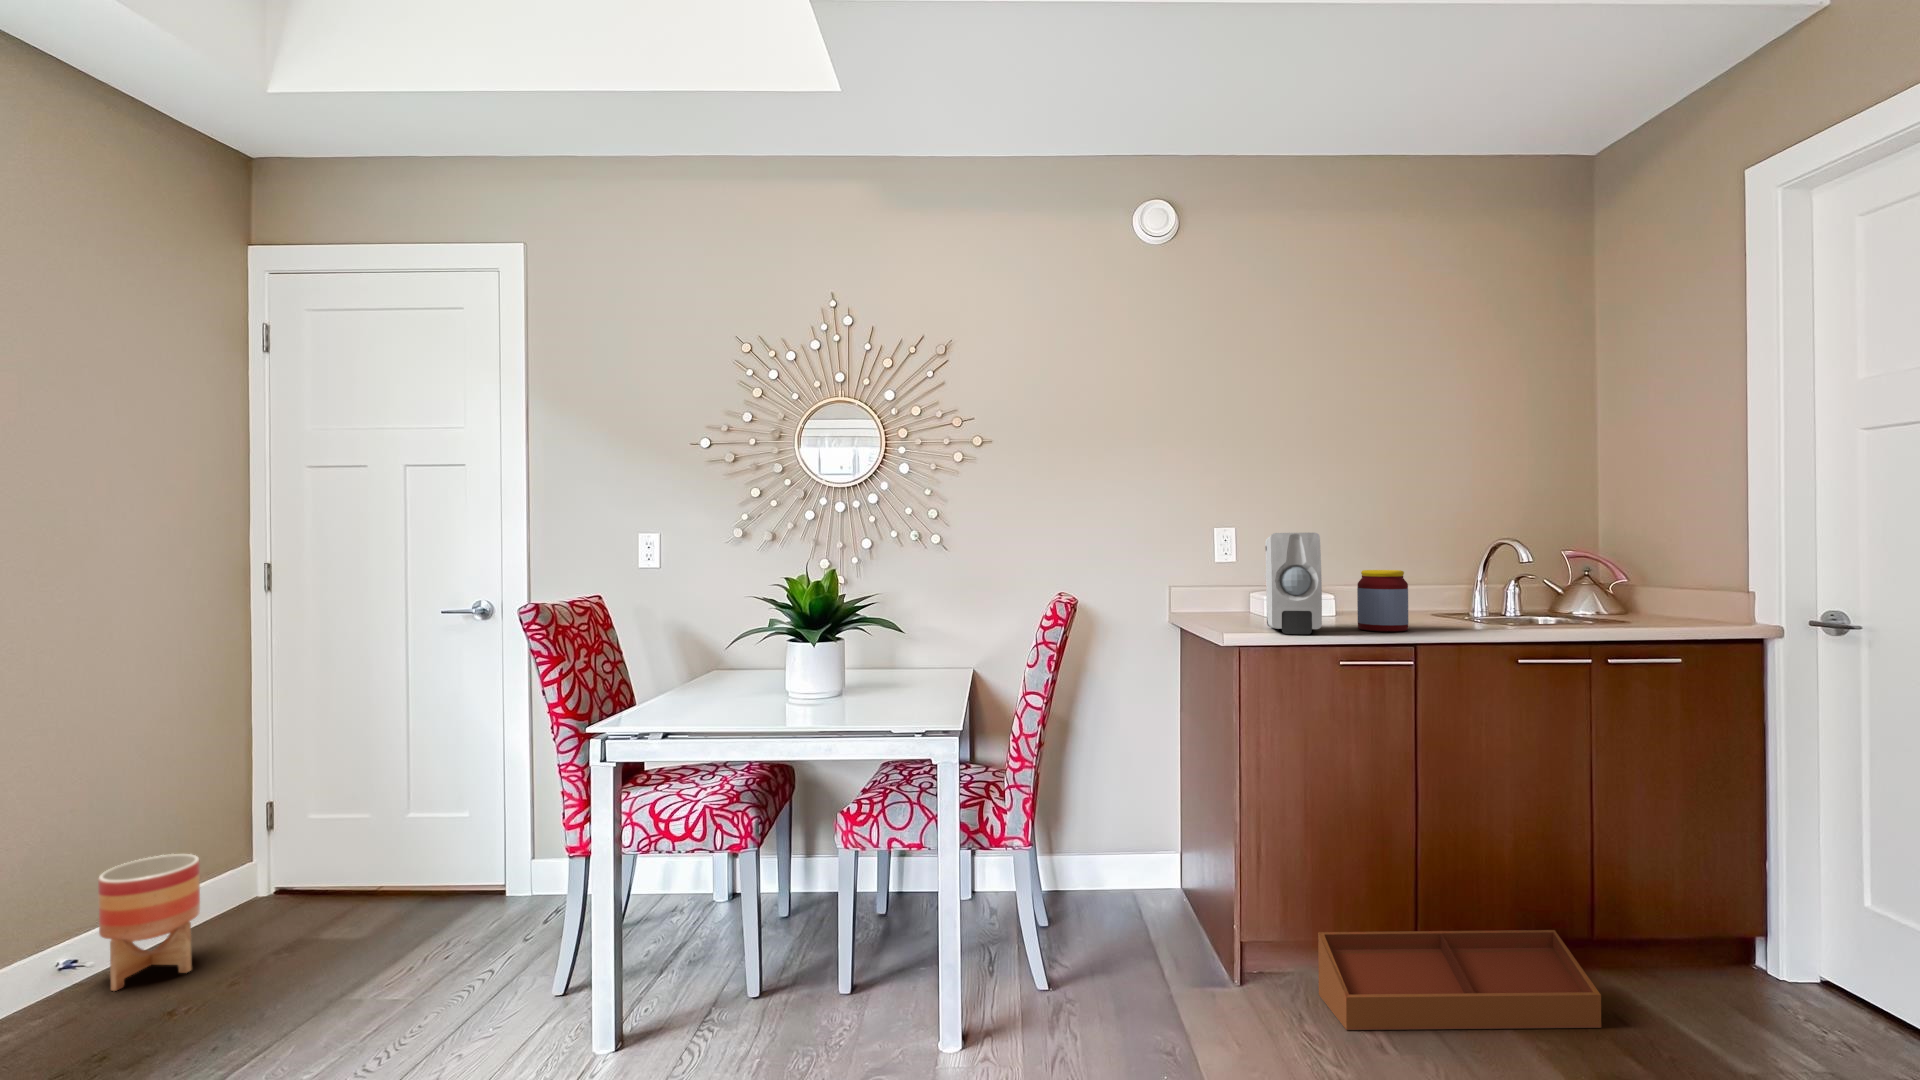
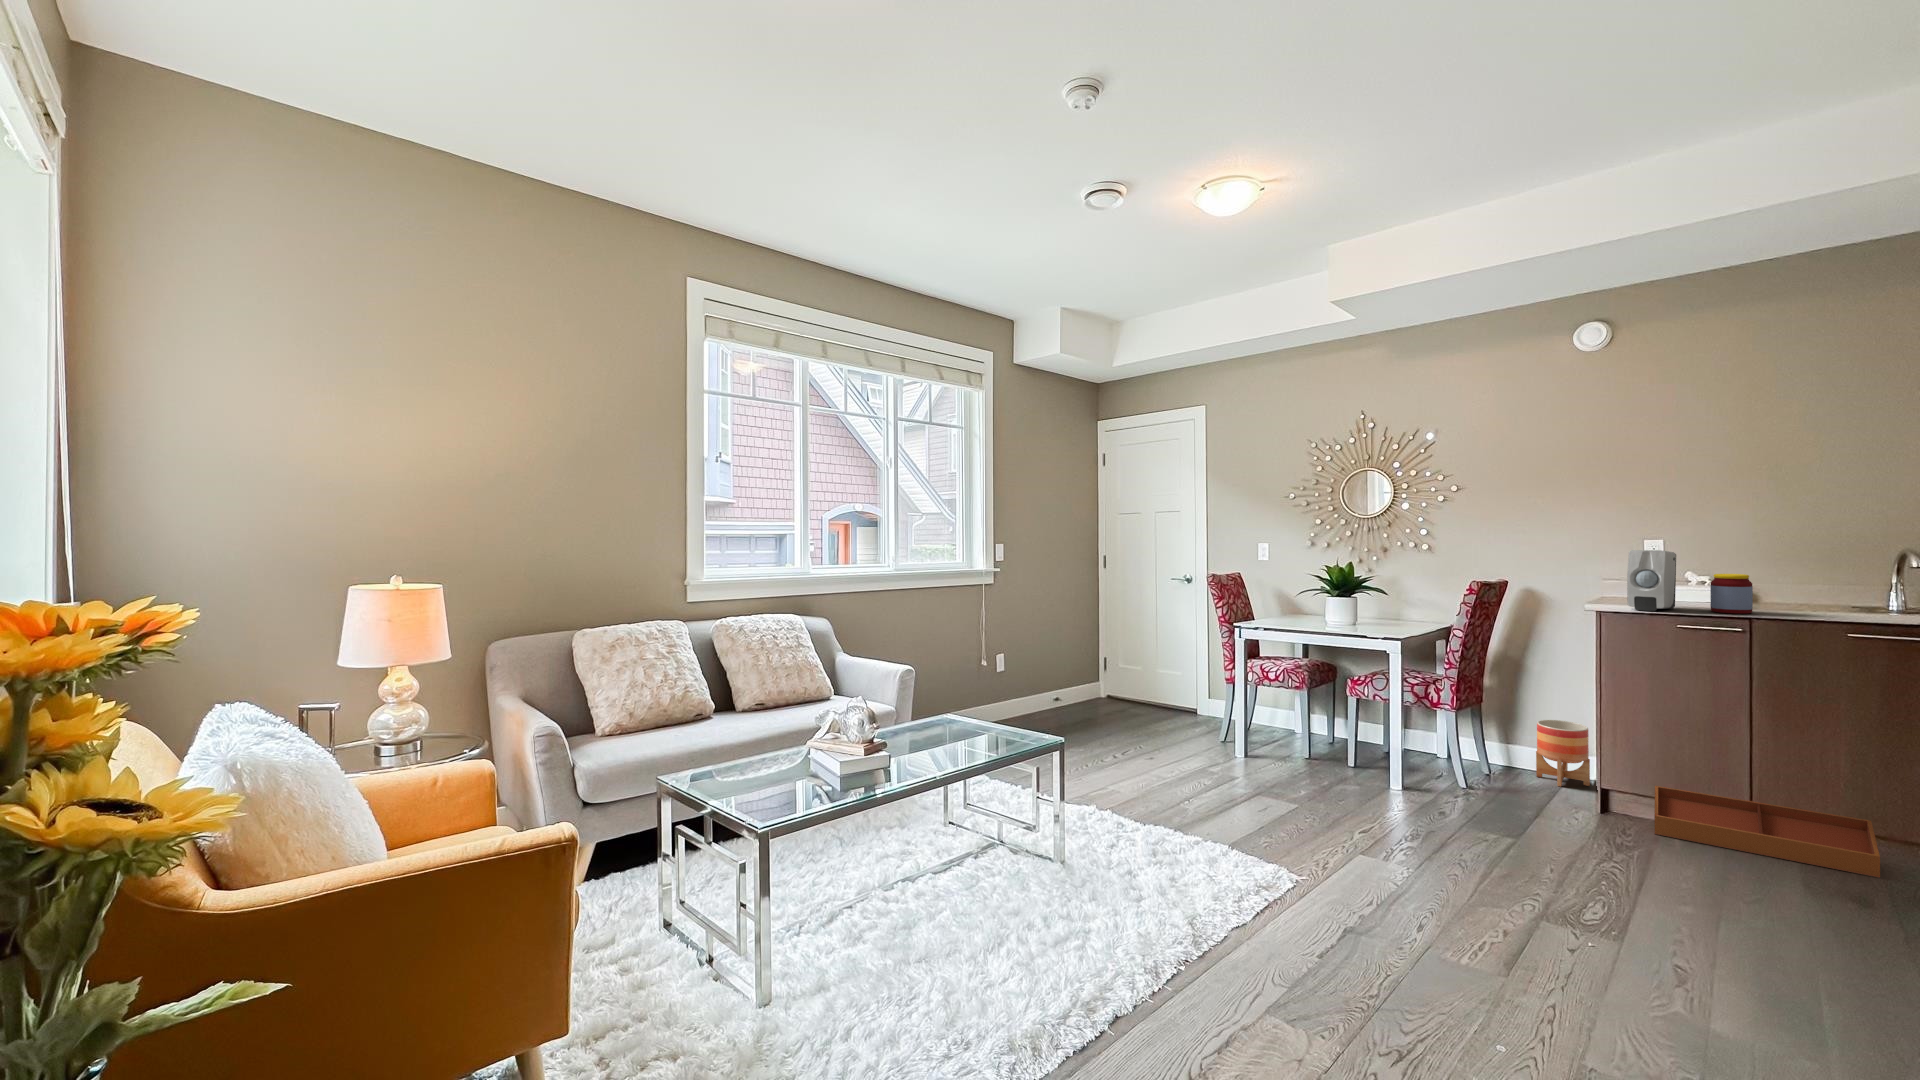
planter: present [98,854,200,991] -> present [1536,720,1590,787]

